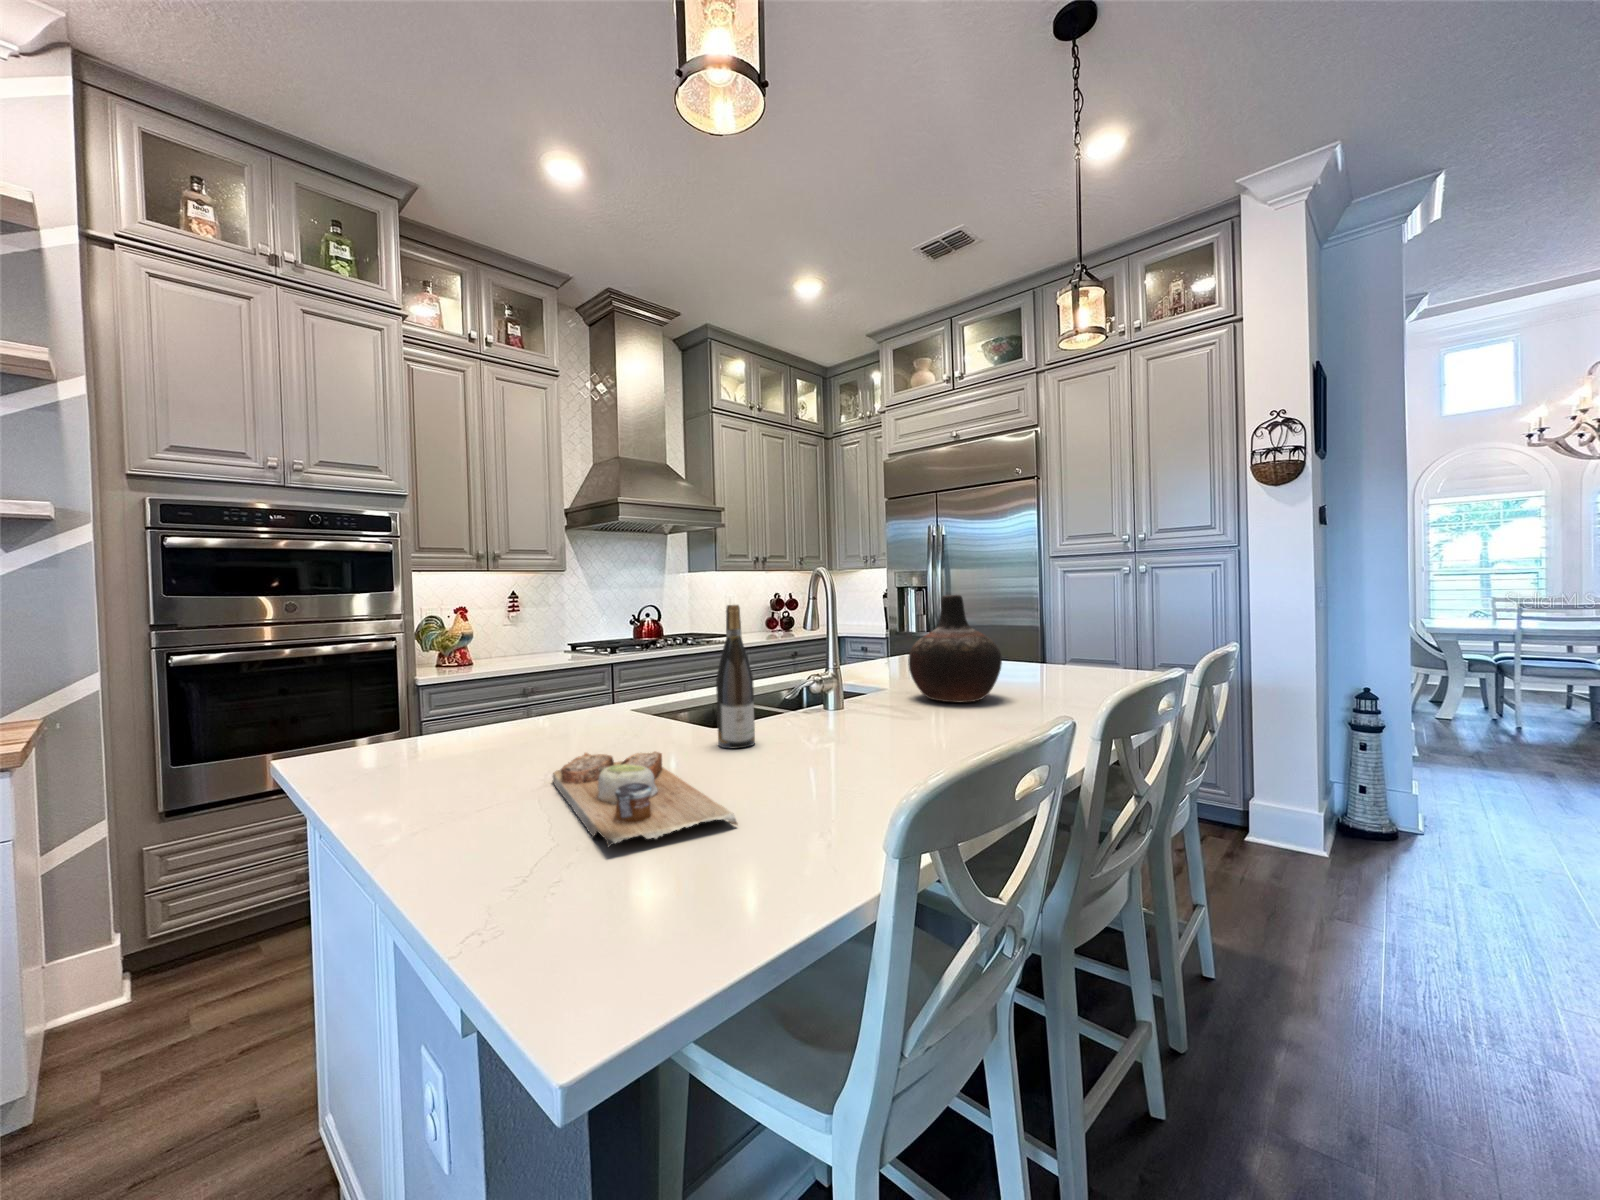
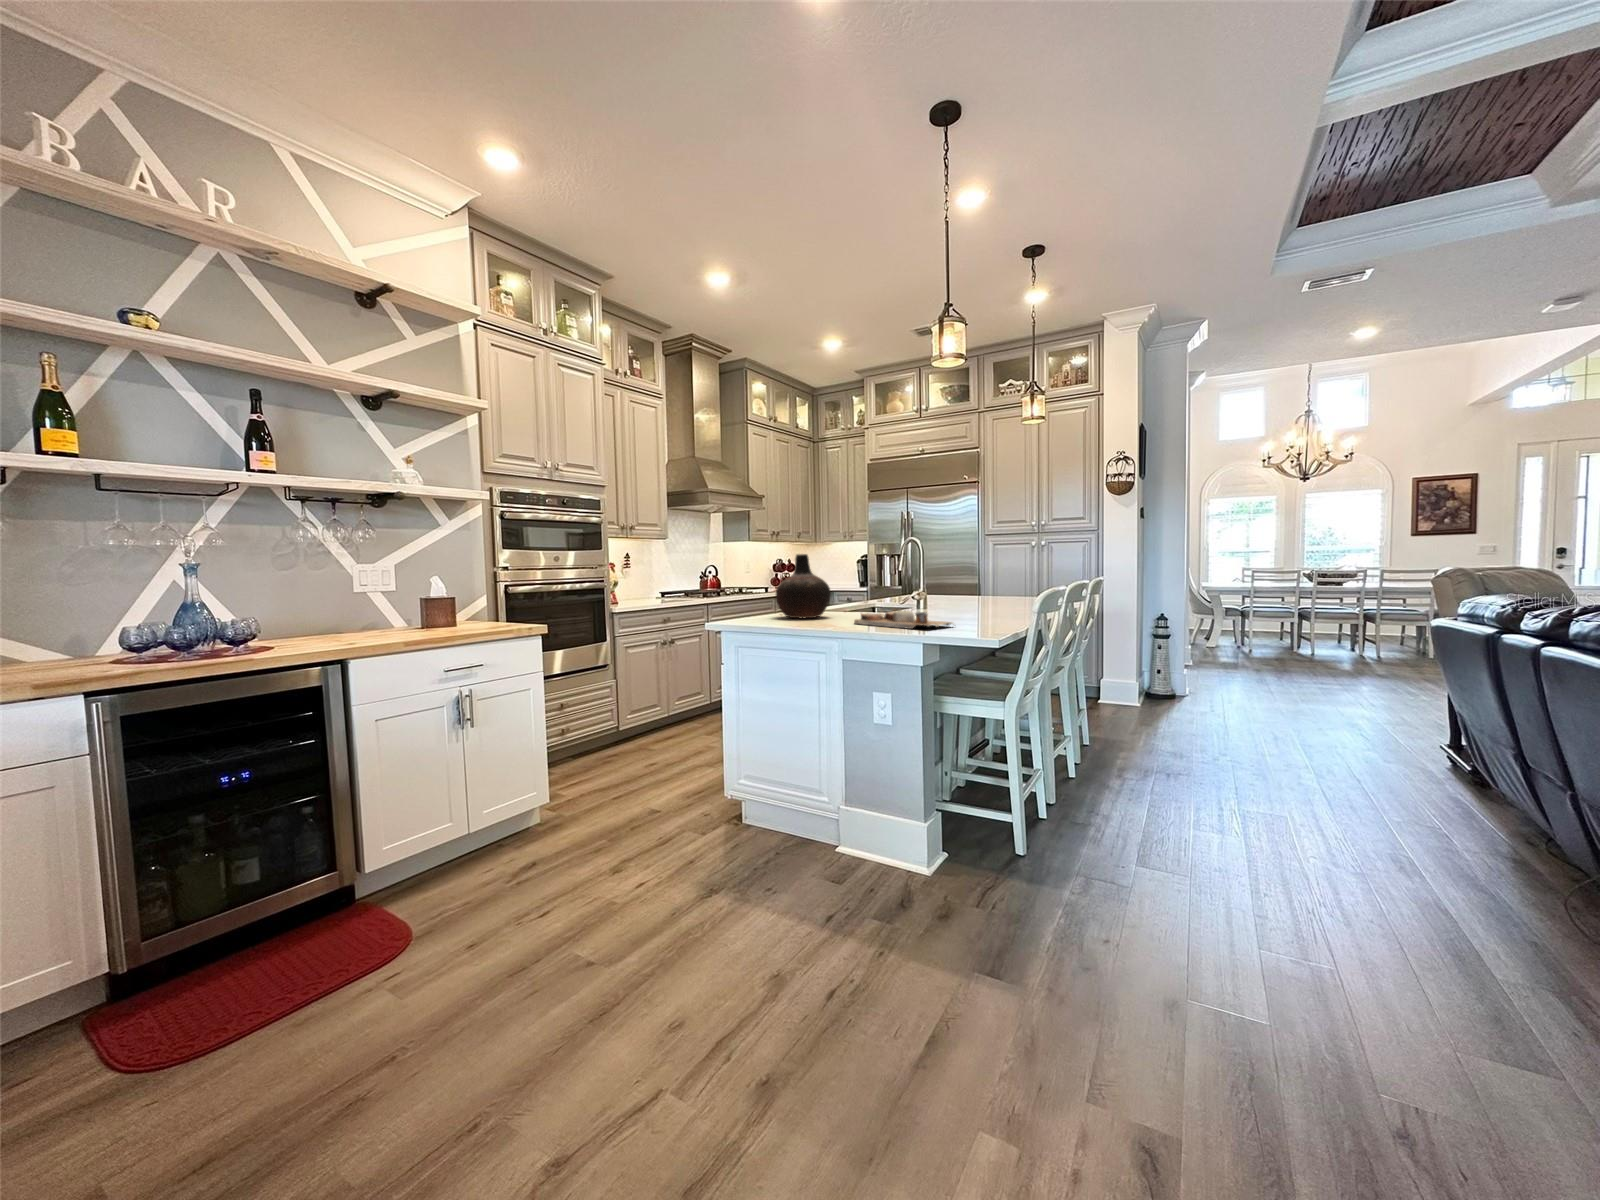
vase: present [908,595,1002,702] -> present [776,554,831,618]
wine bottle: present [716,605,755,748] -> none [894,553,911,617]

